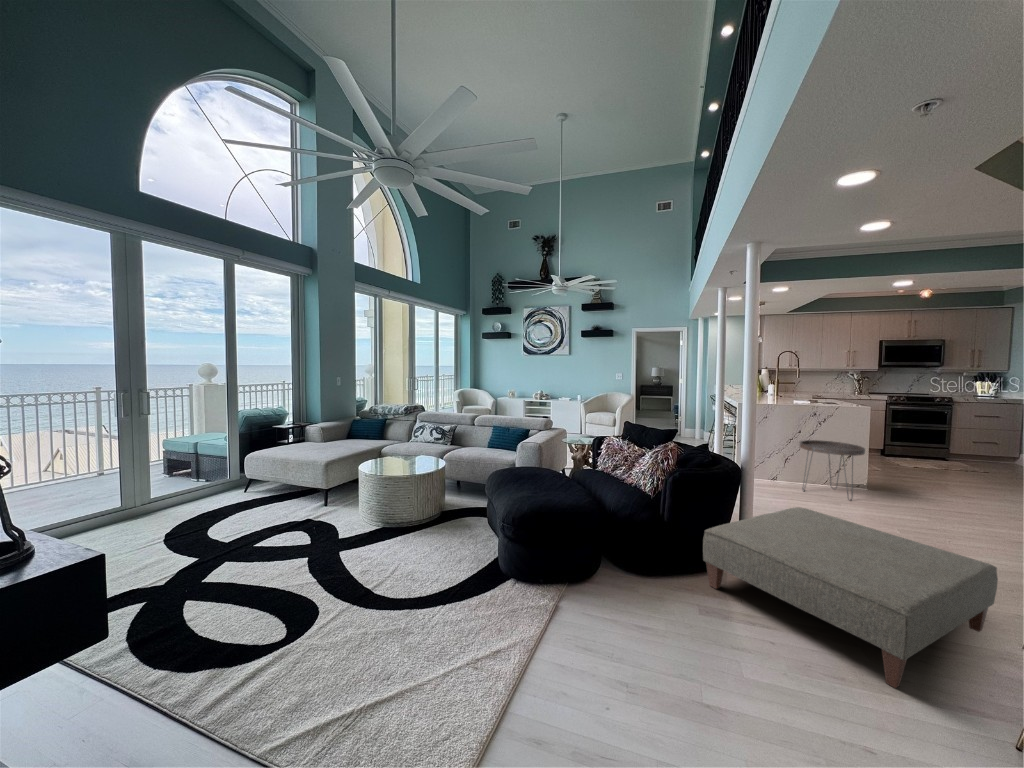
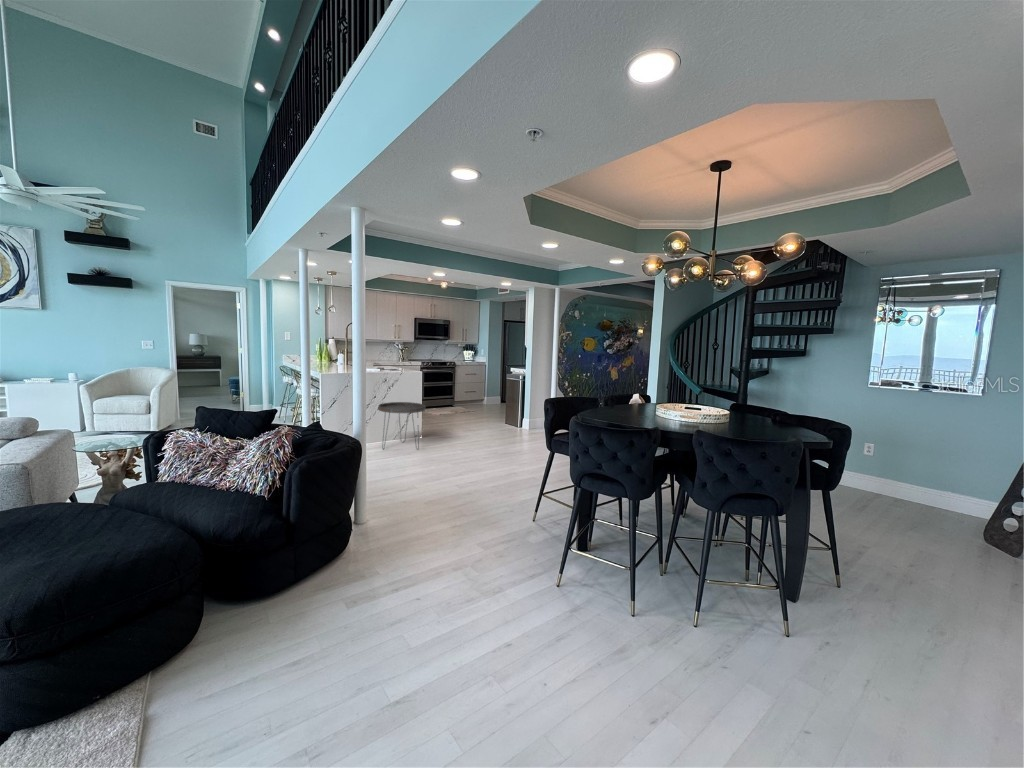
ottoman: present [703,507,998,688] -> none [338,467,532,596]

